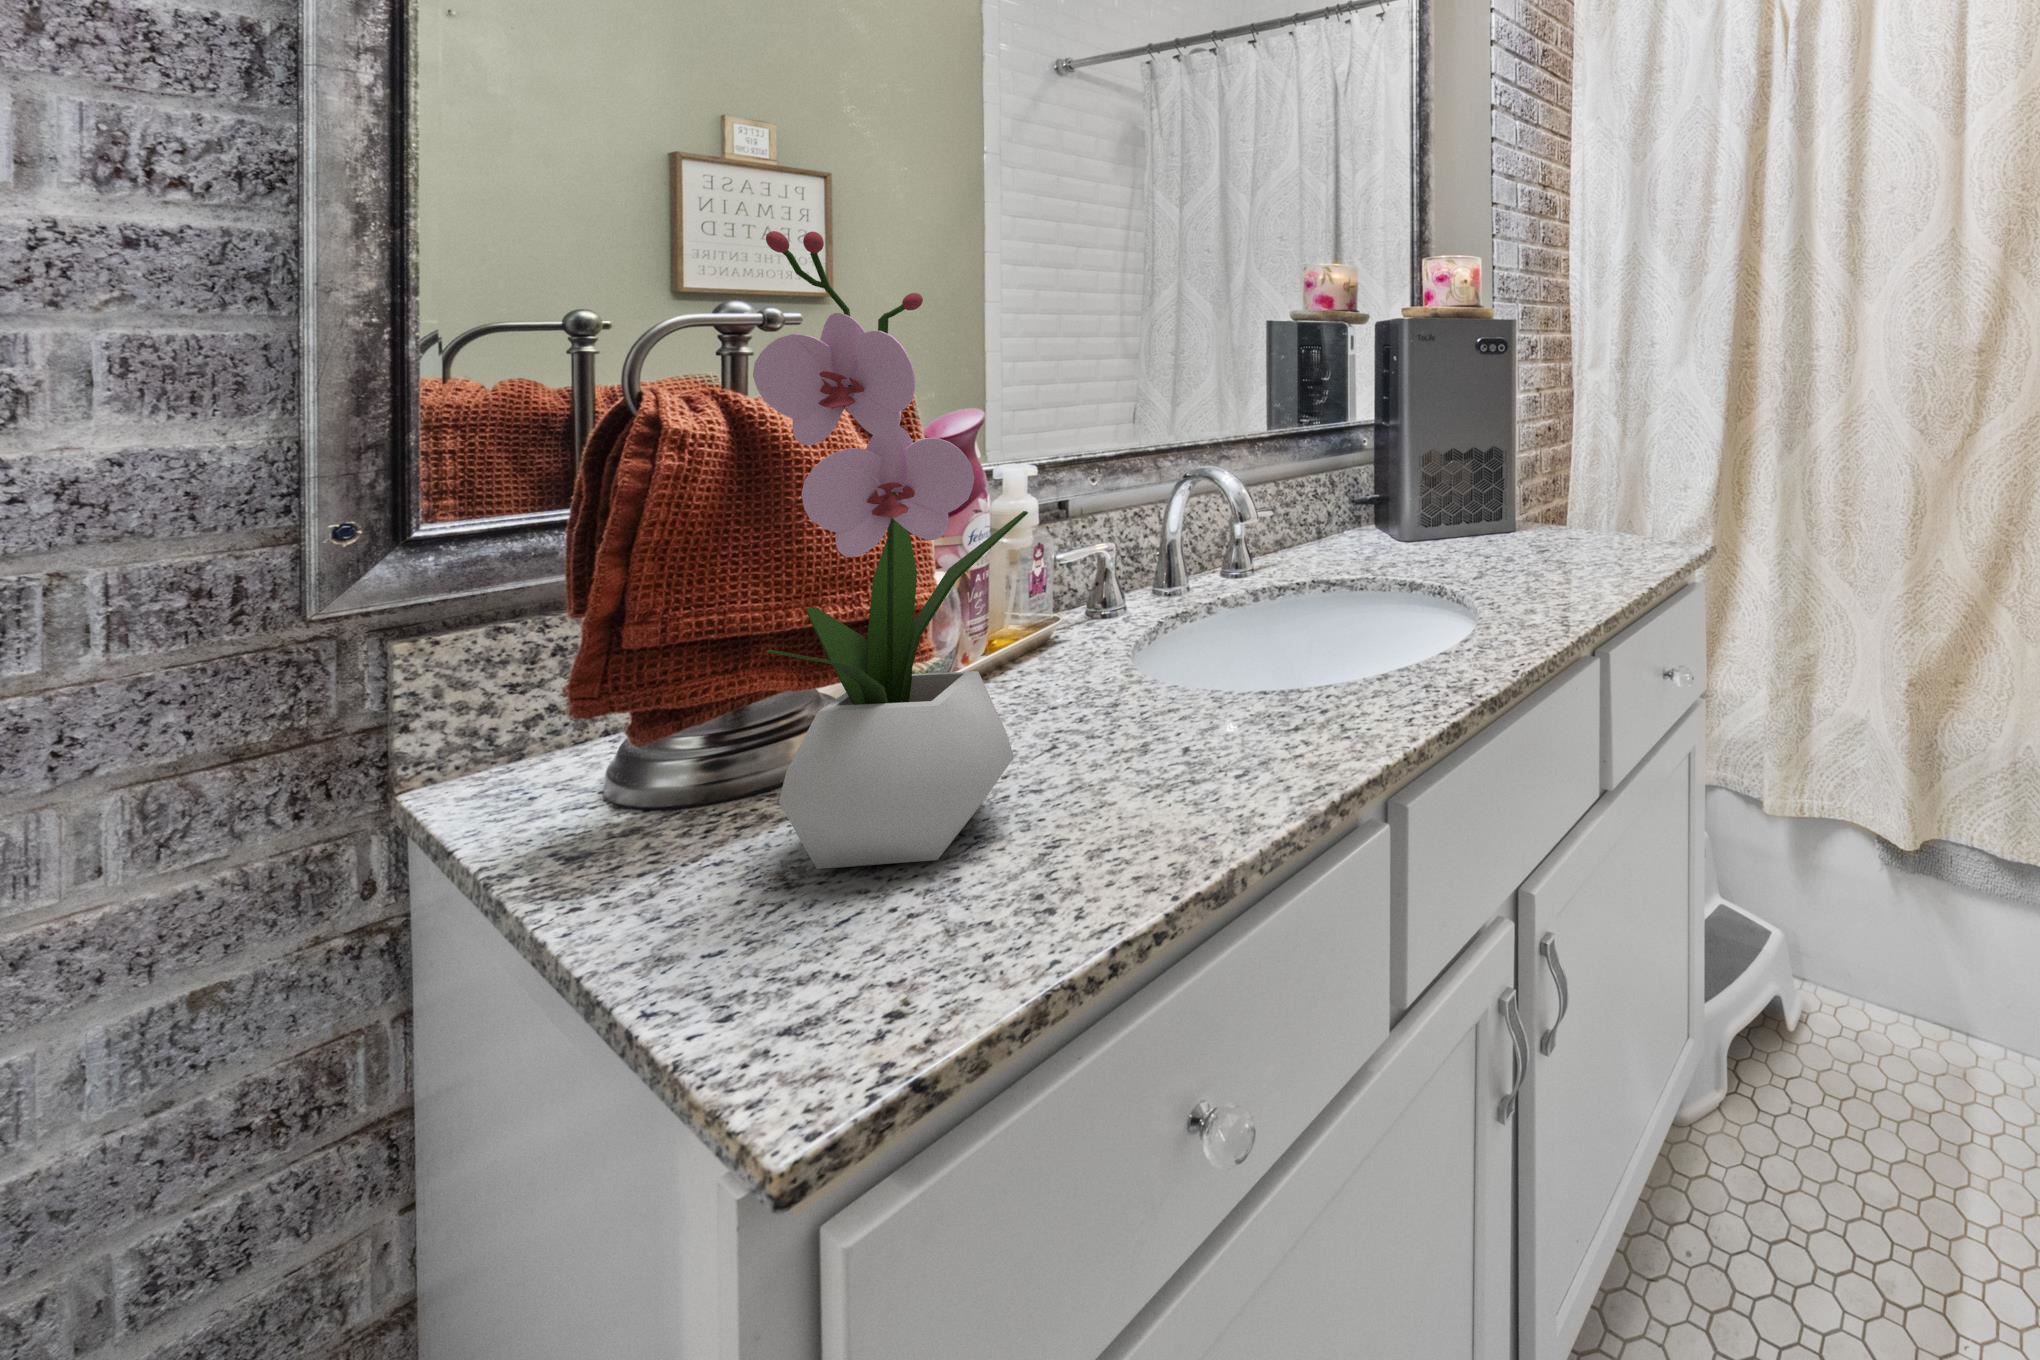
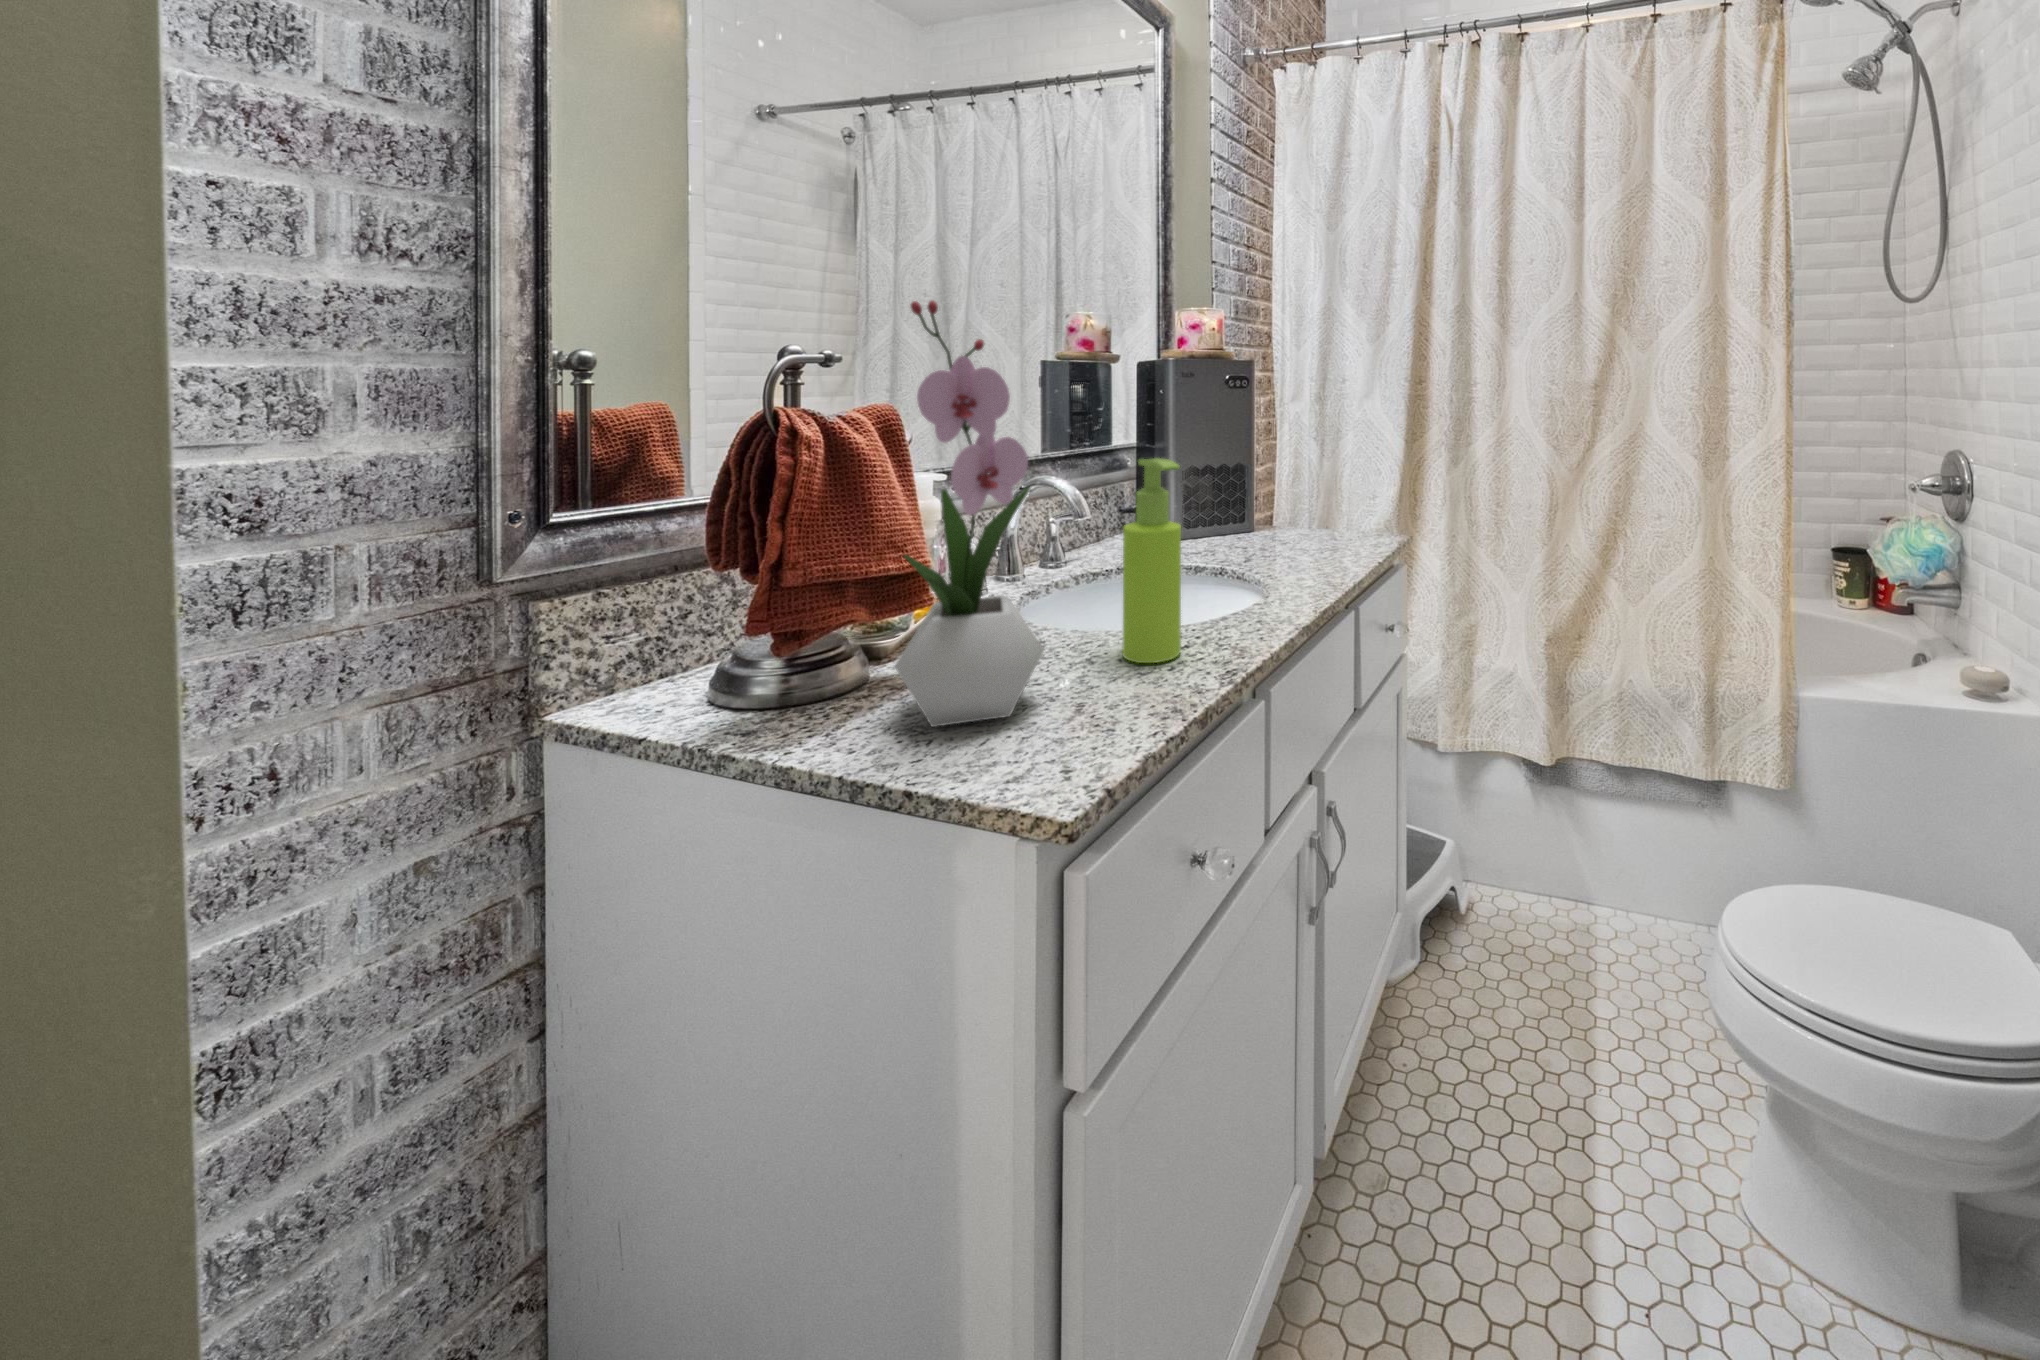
soap dispenser: none [1180,475,1269,778] -> present [1123,458,1181,663]

